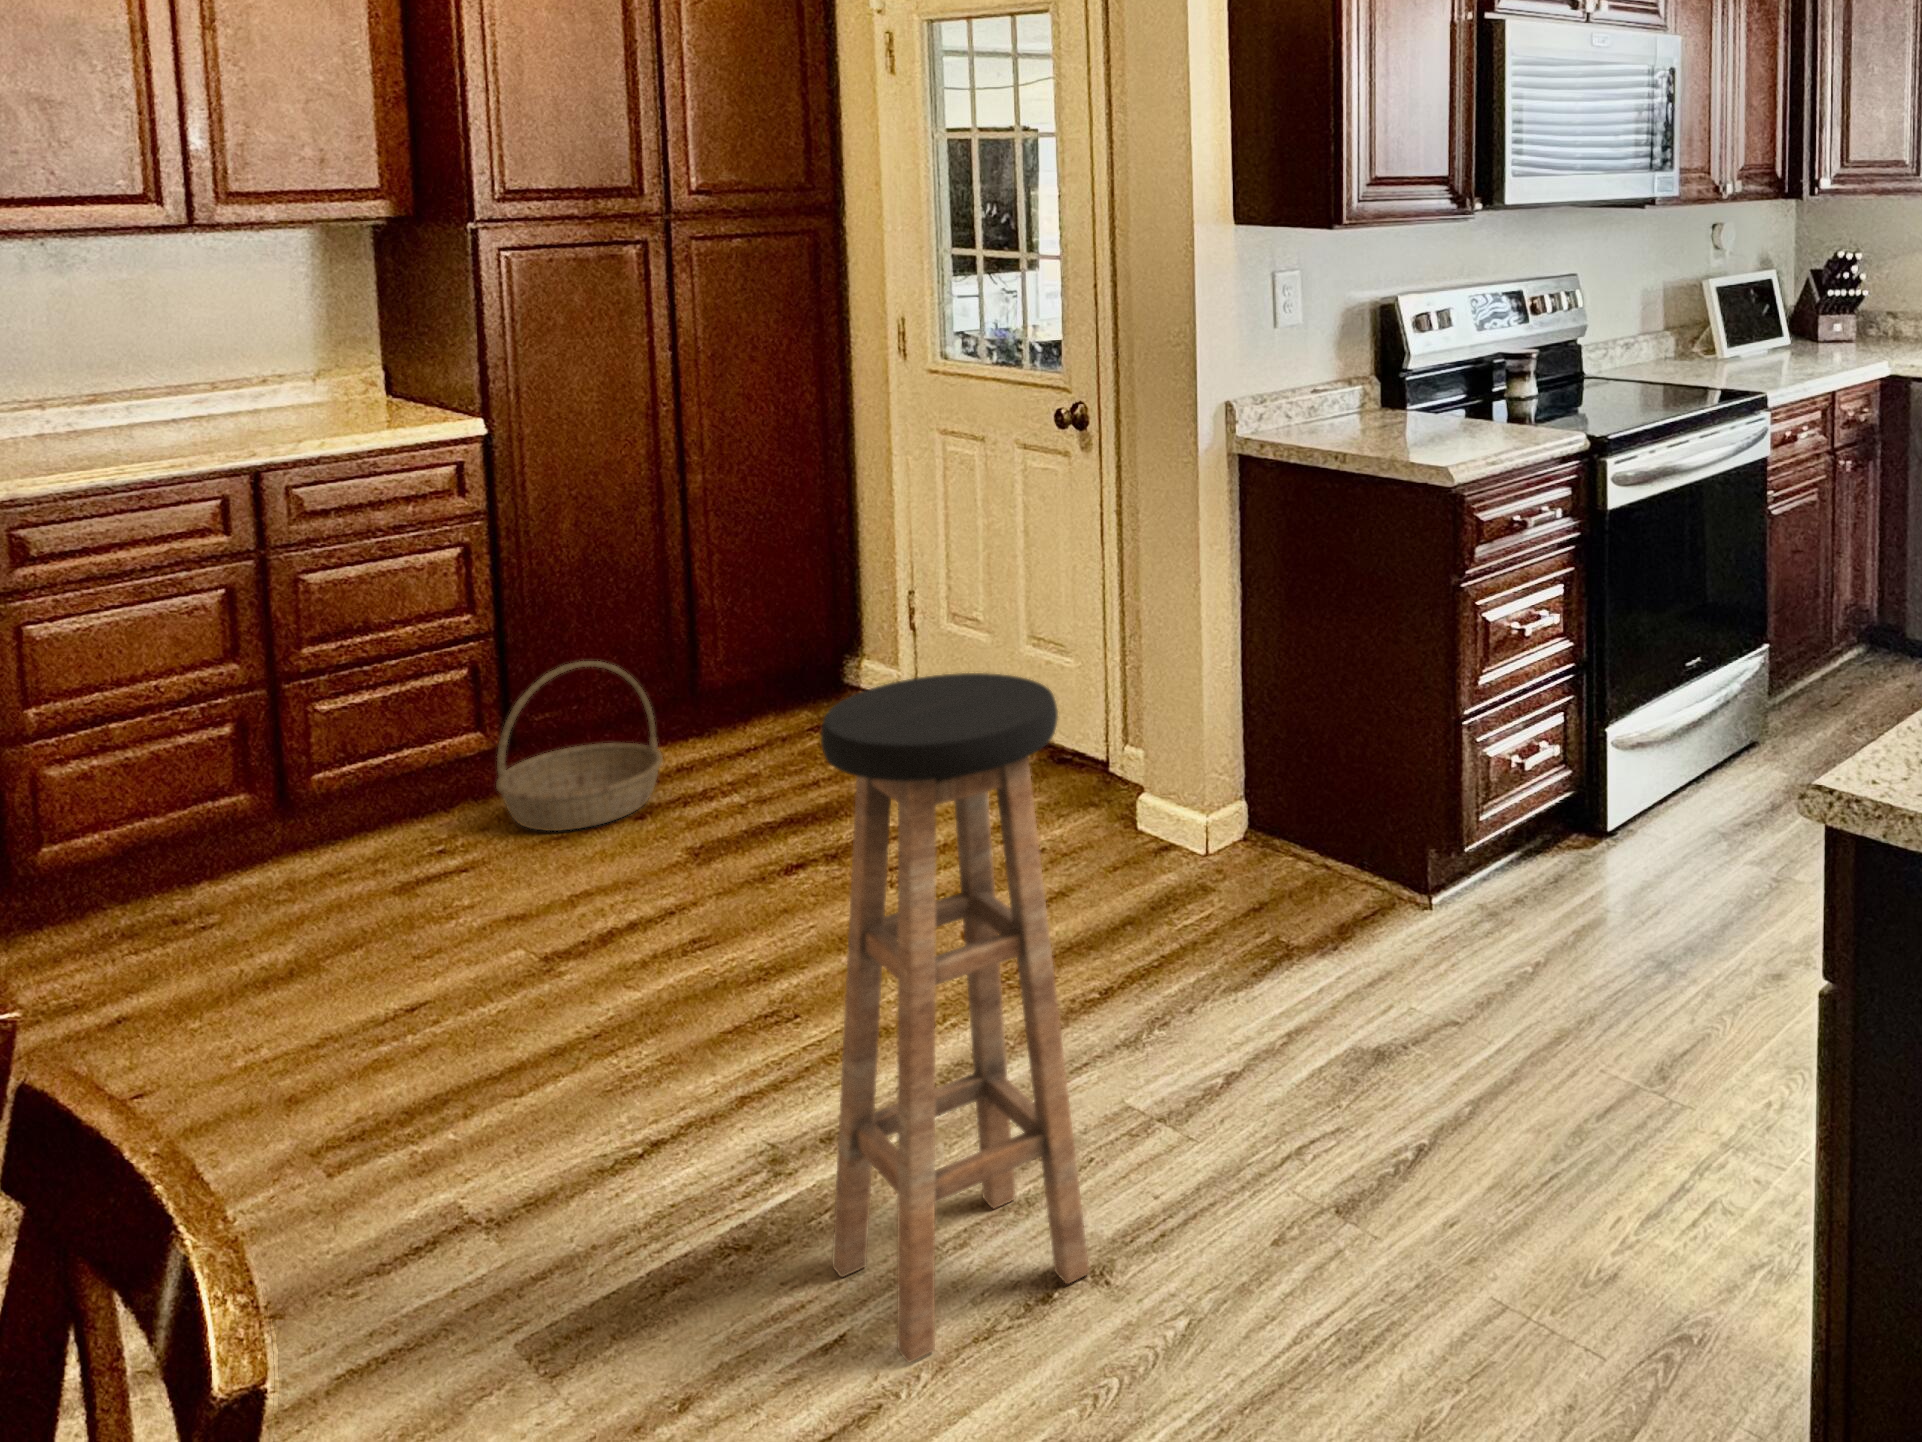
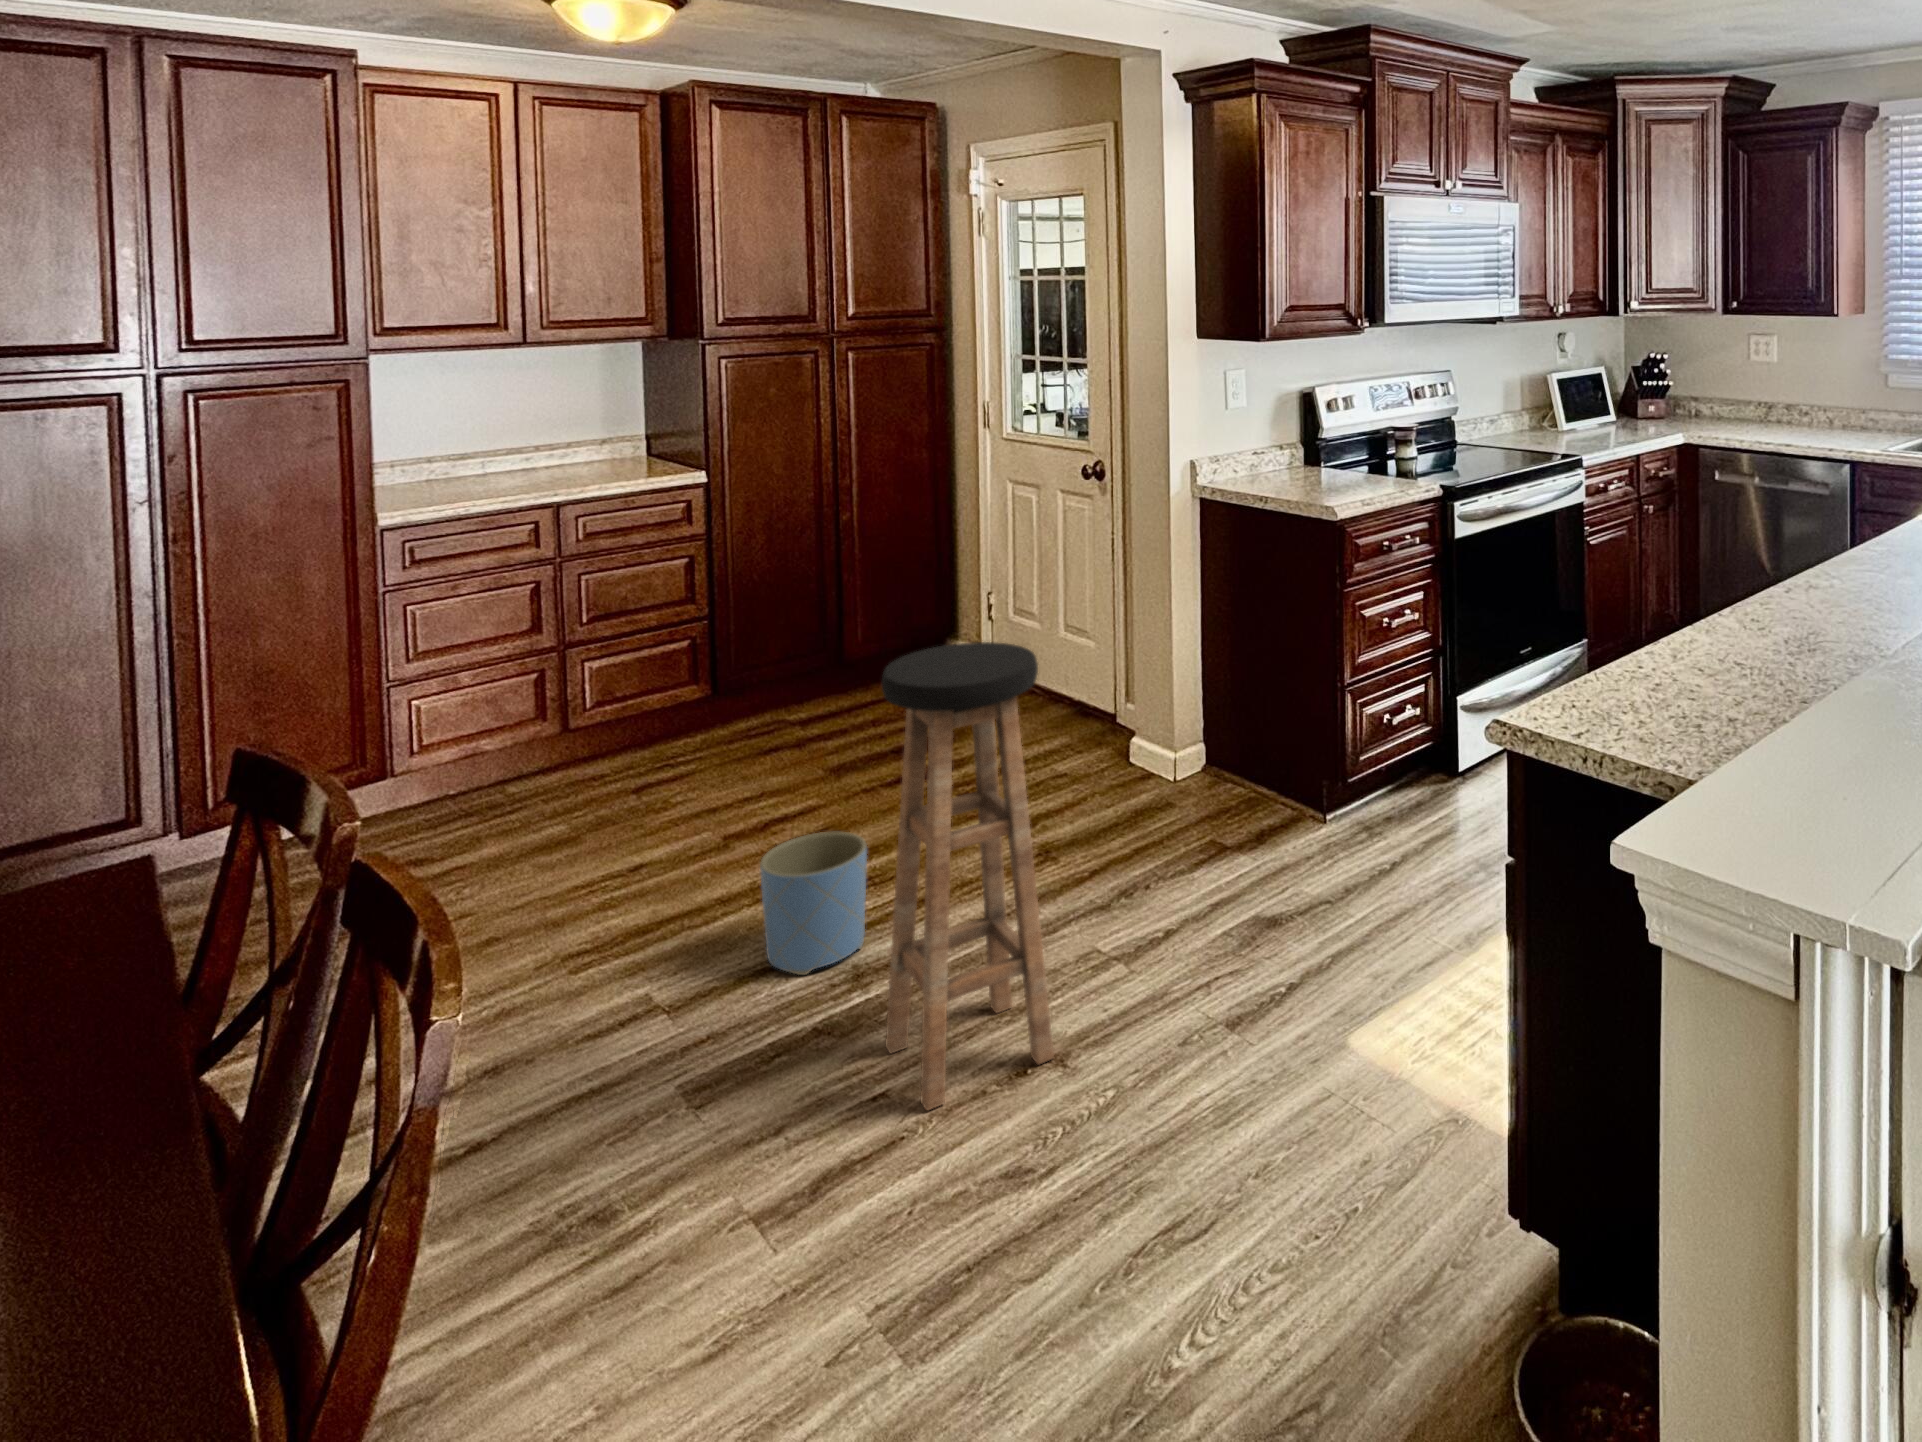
basket: present [496,661,663,831] -> none [704,637,815,754]
planter: none [620,950,780,1162] -> present [760,832,867,975]

